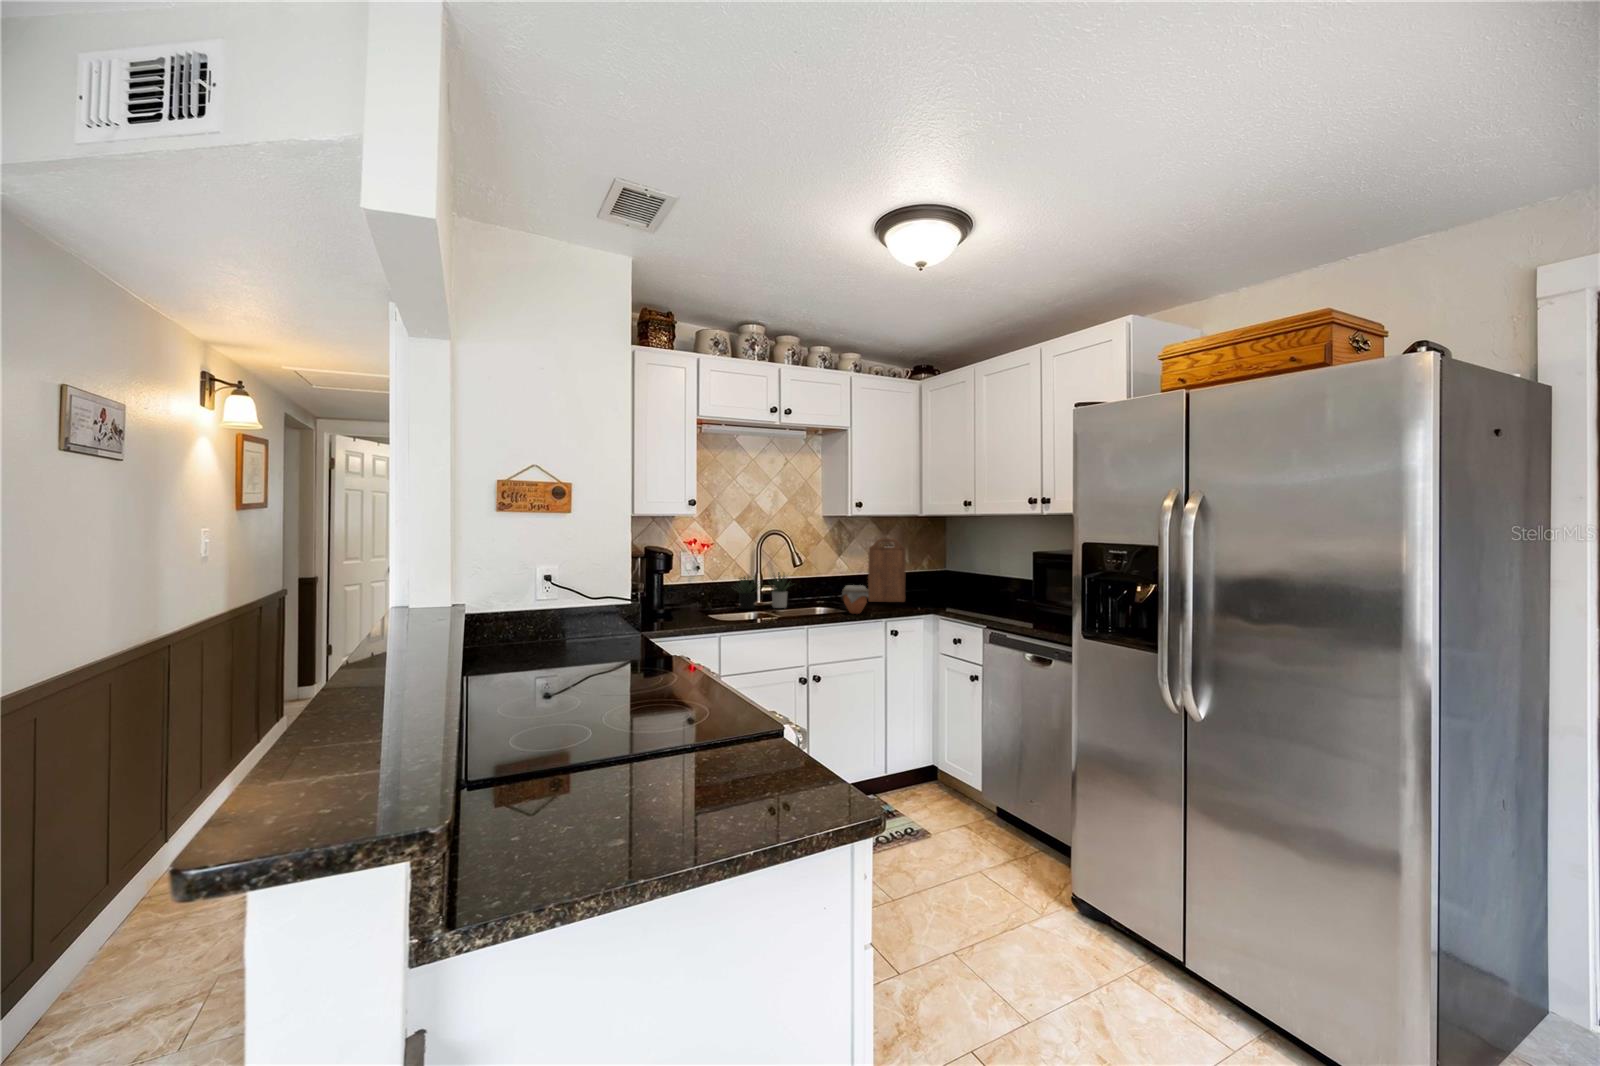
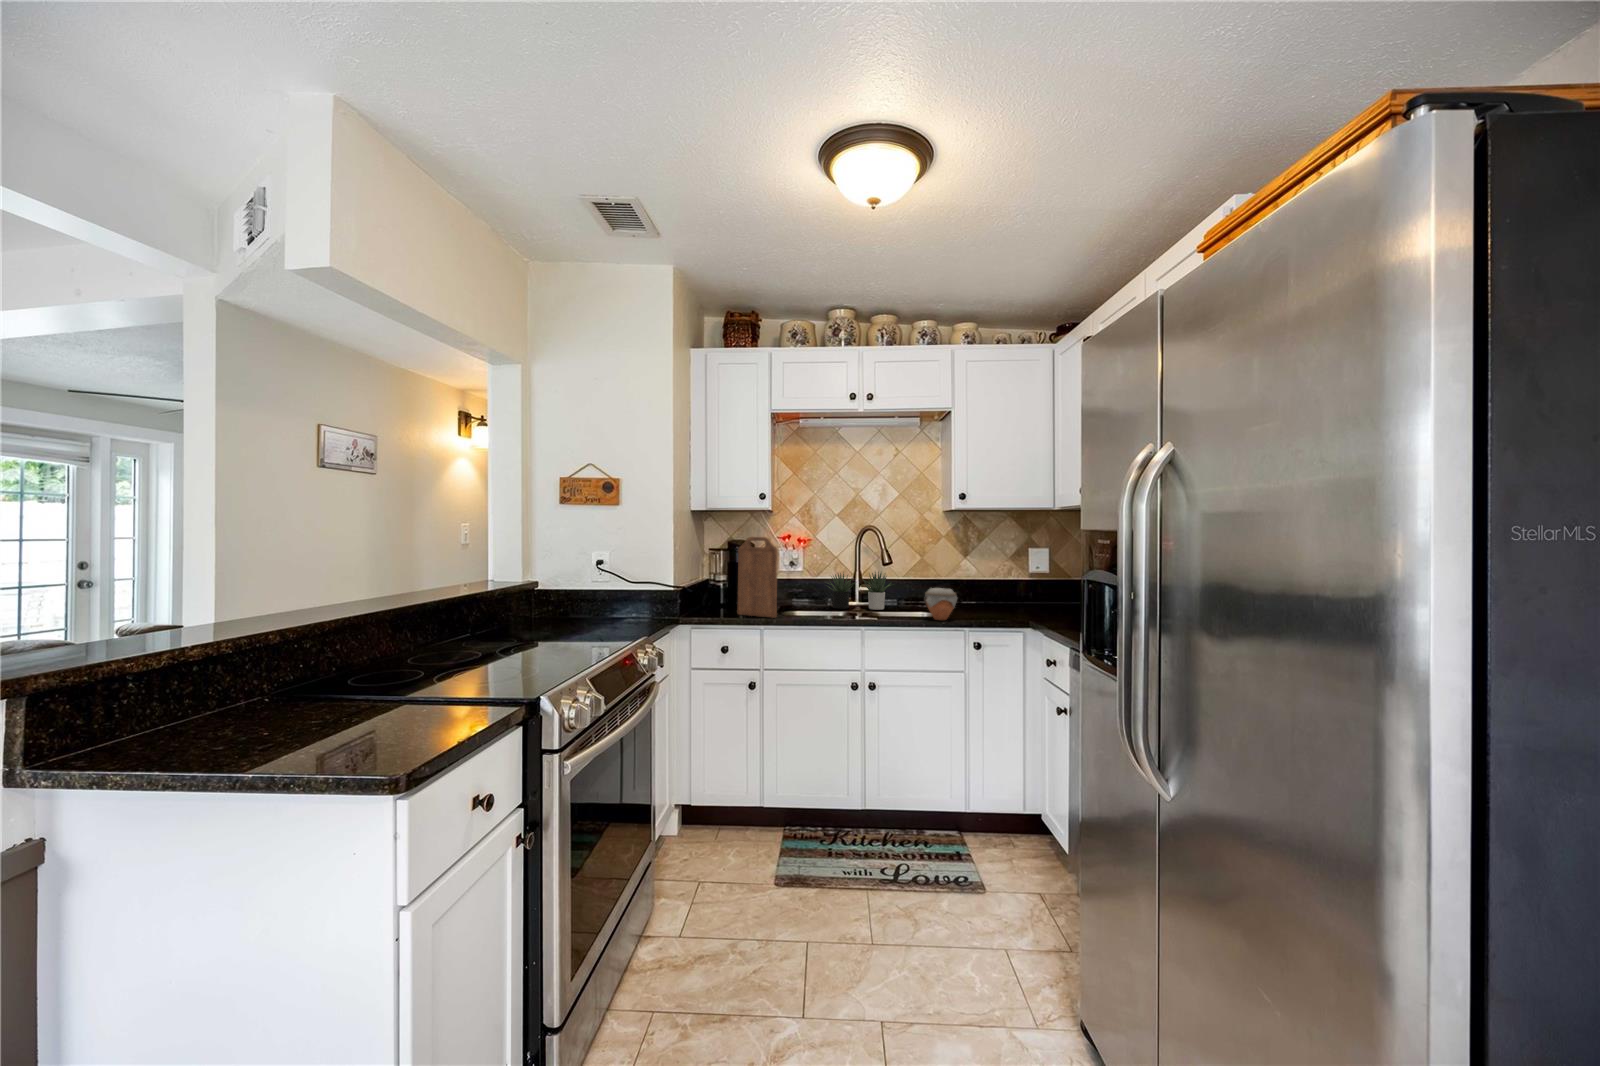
cutting board: present [868,539,906,602] -> present [738,537,778,618]

